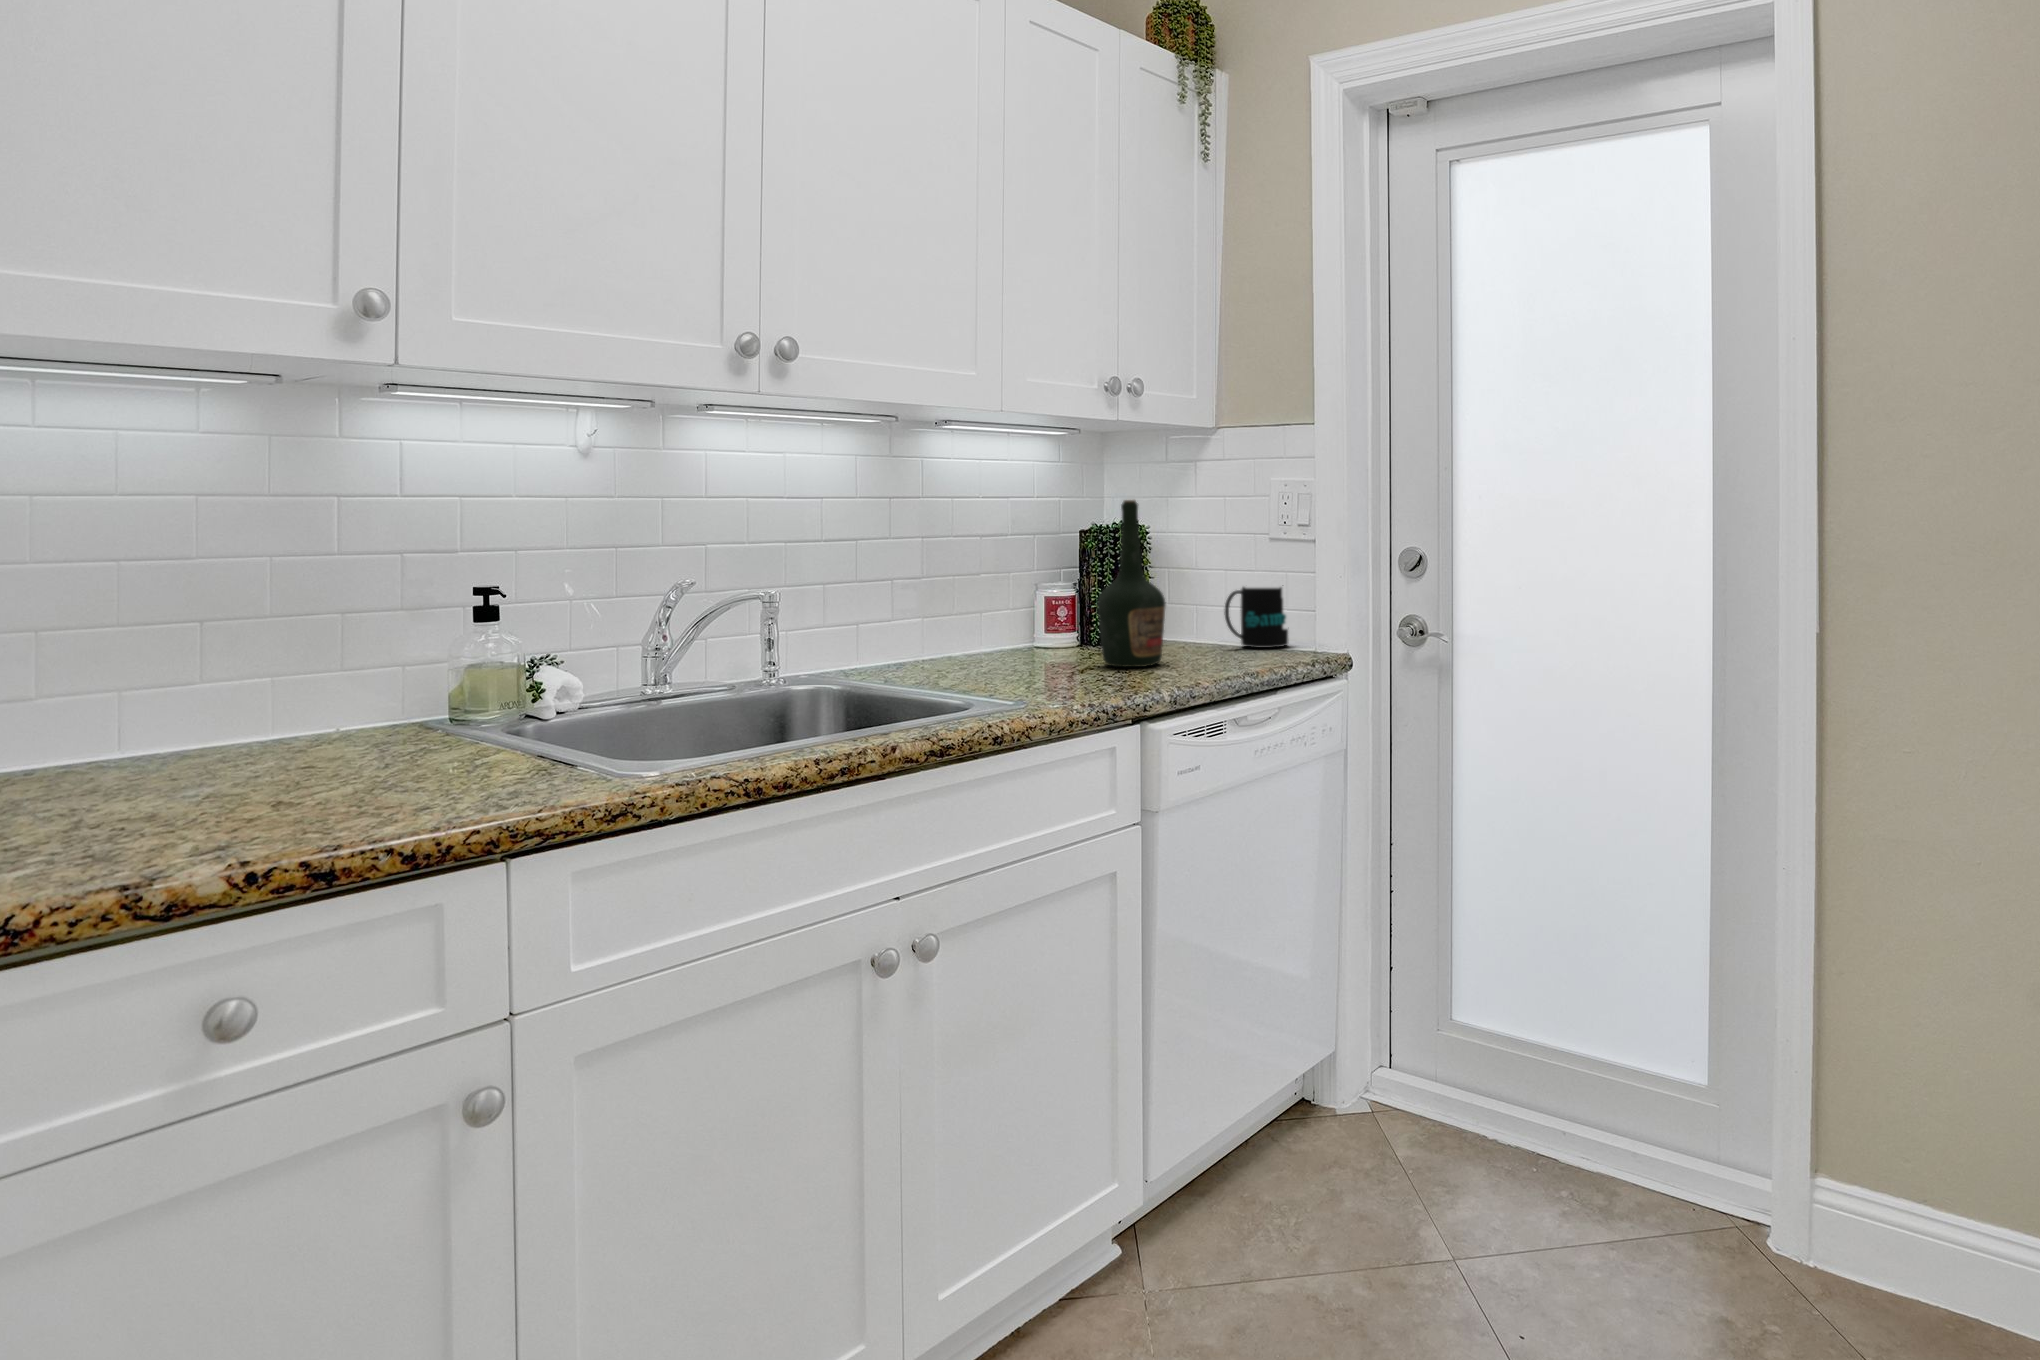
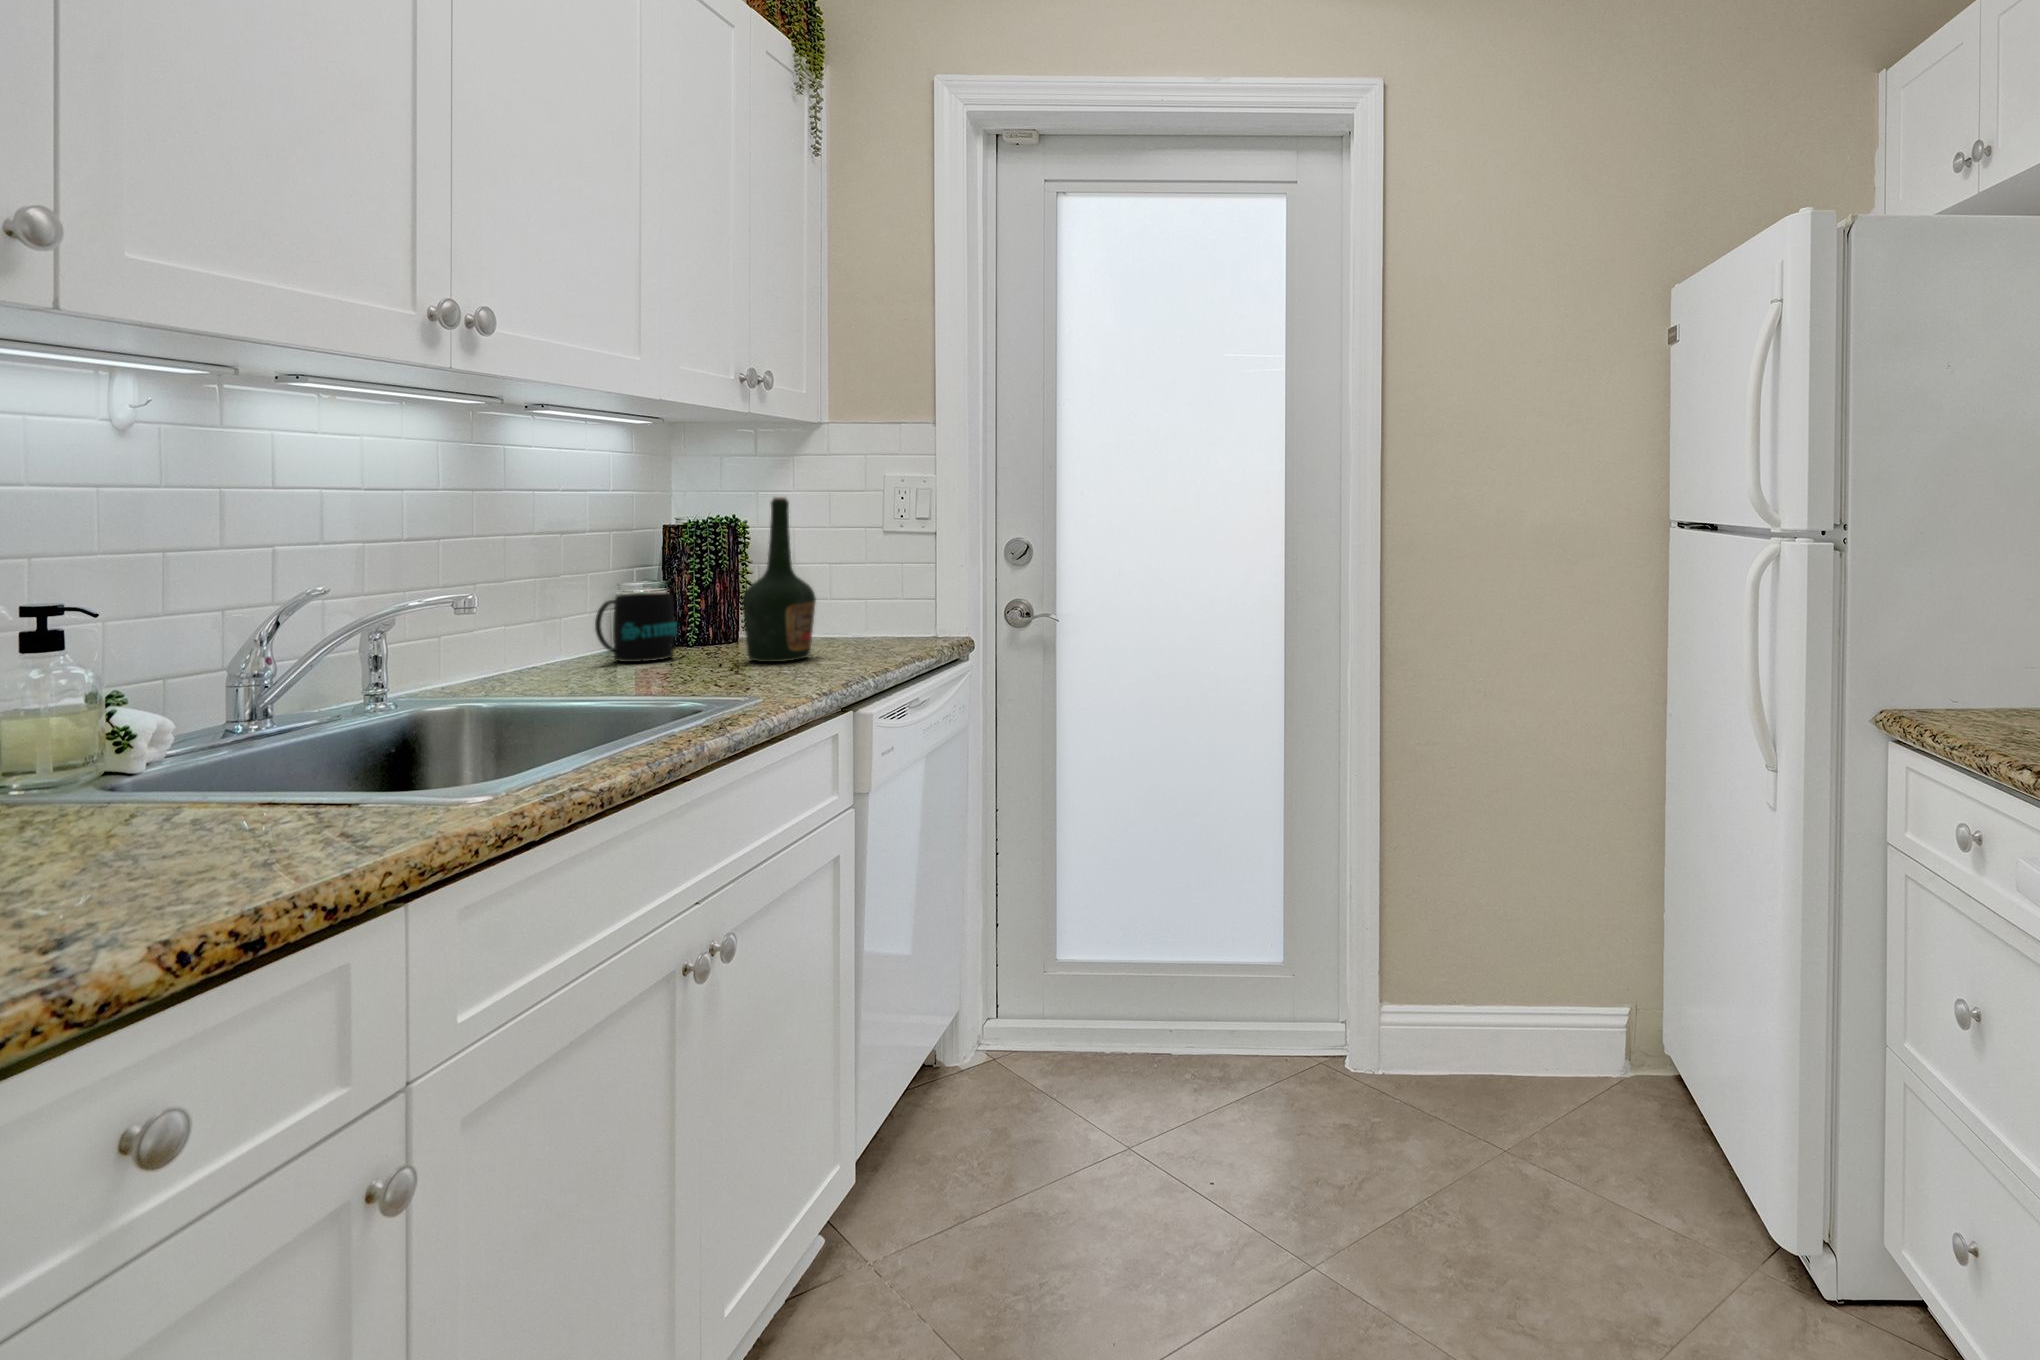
mug: present [1224,587,1288,648] -> present [595,593,677,662]

